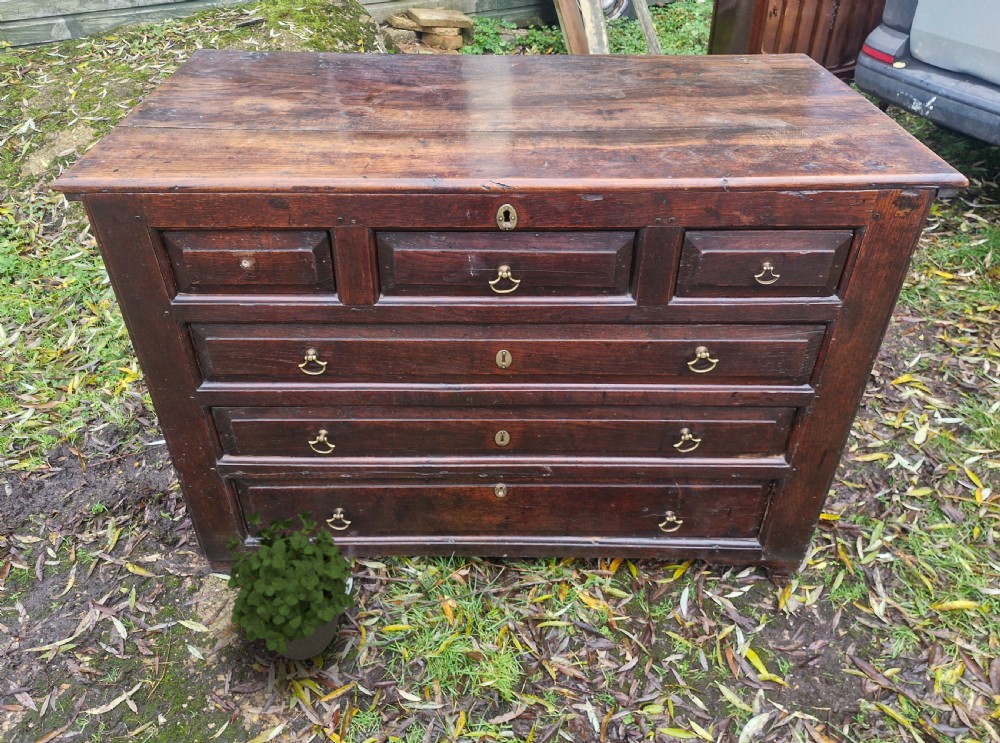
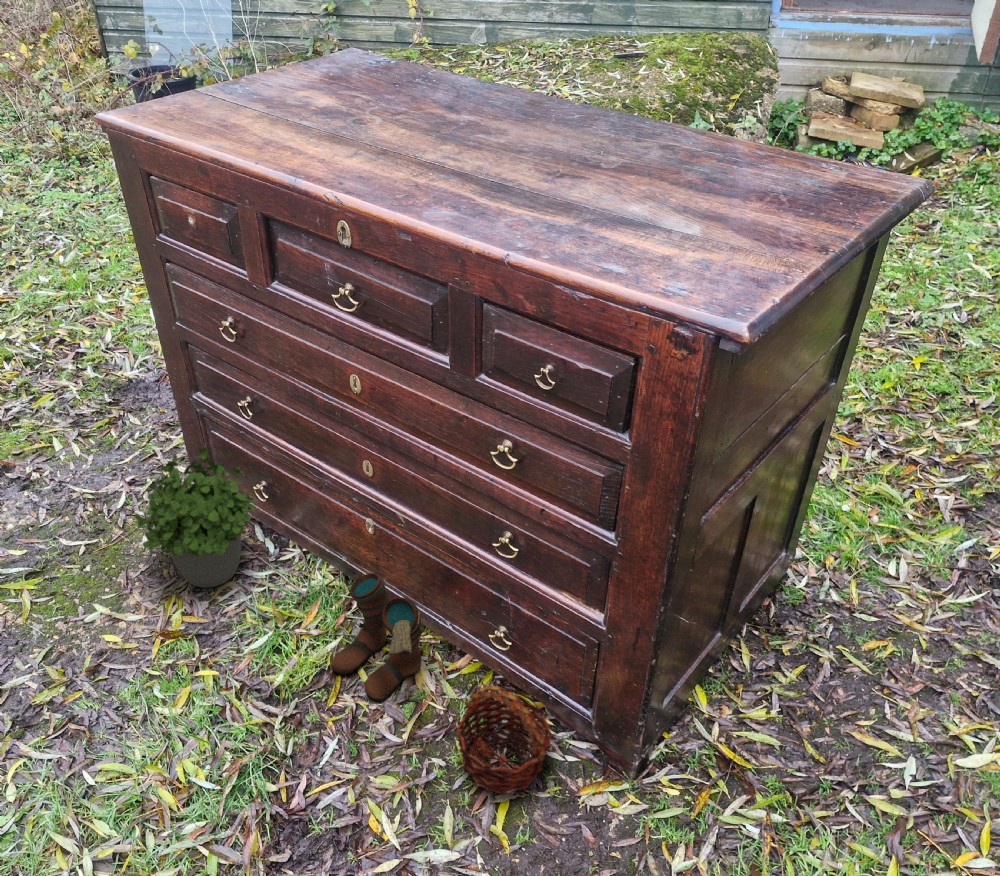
boots: none [504,535,616,646] -> present [331,573,423,701]
basket: none [673,562,764,654] -> present [457,686,552,794]

